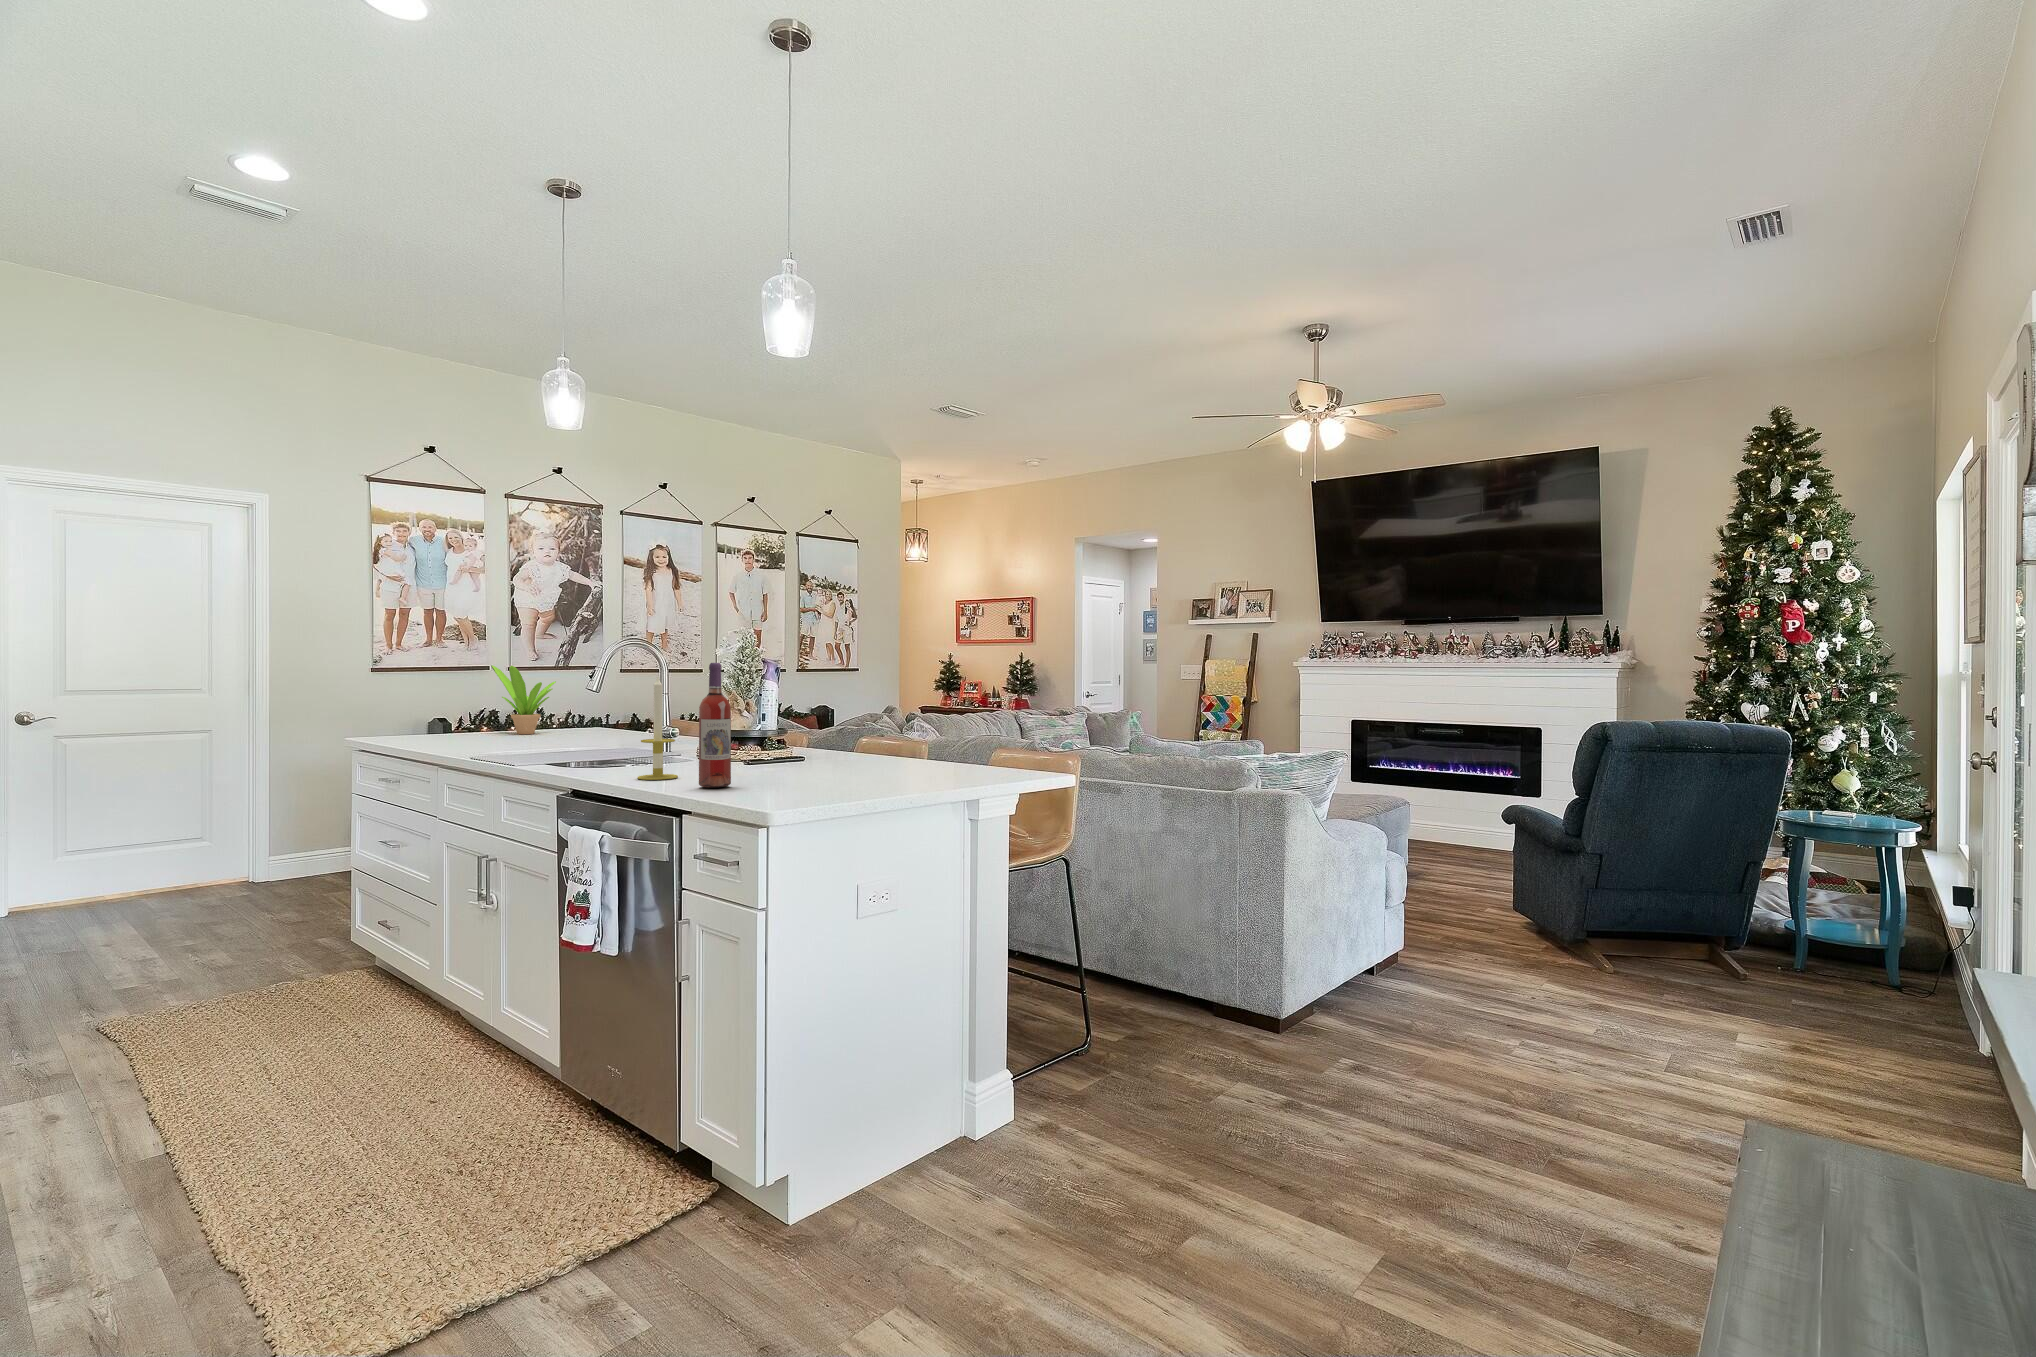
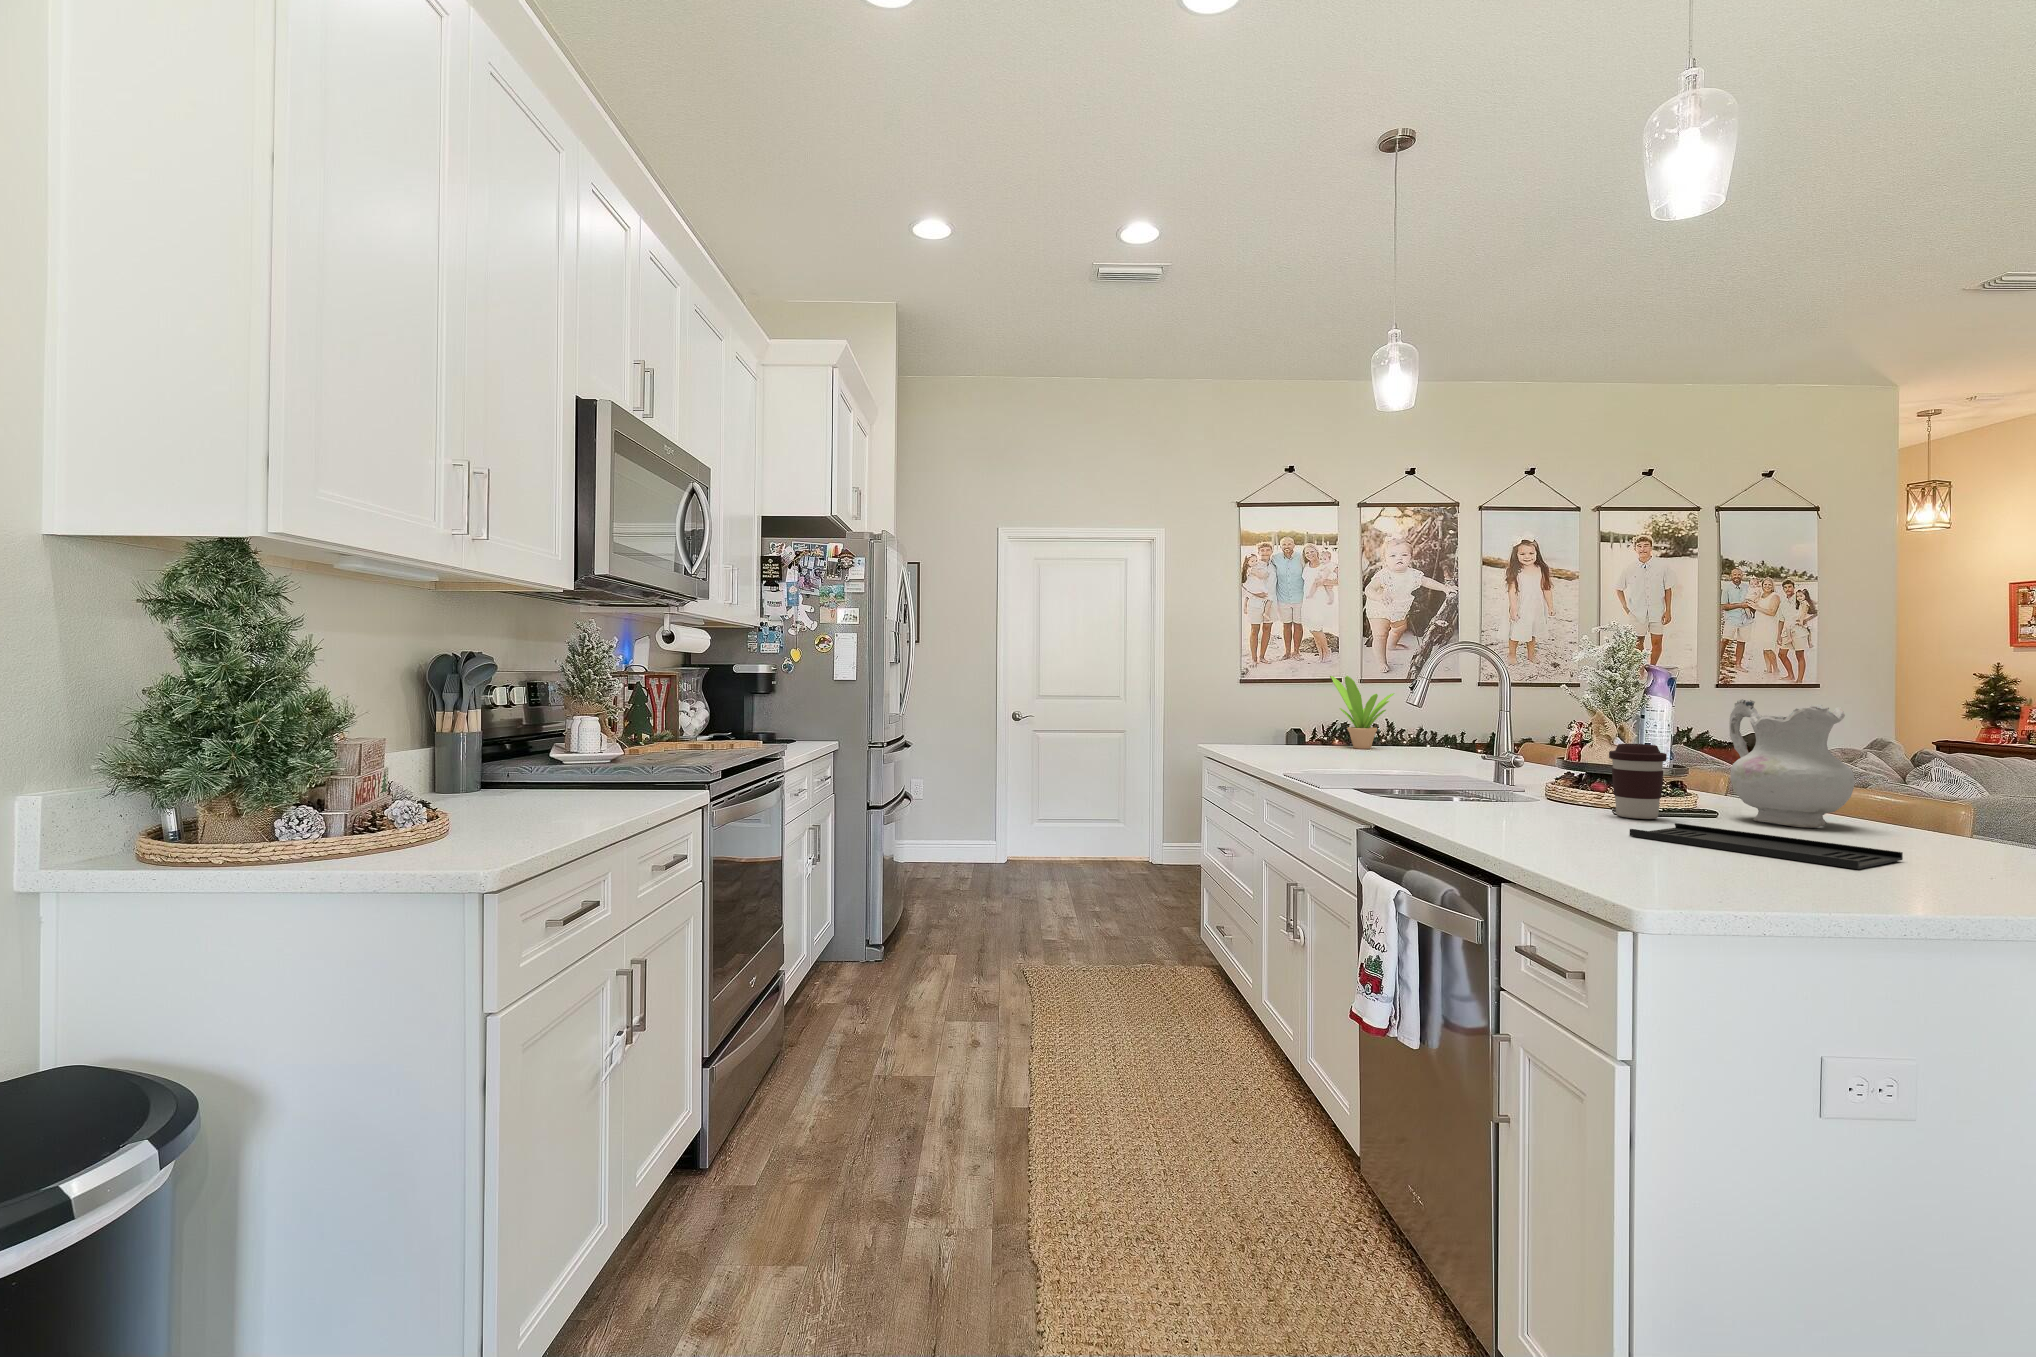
wine bottle: present [699,663,731,788] -> none [1534,667,1585,849]
candle: present [638,677,678,780] -> none [1453,685,1509,825]
ceramic pitcher: none [809,682,872,762] -> present [1729,699,1854,828]
coffee cup: none [740,715,774,766] -> present [1609,744,1667,819]
tray: none [755,766,890,780] -> present [1630,823,1903,869]

